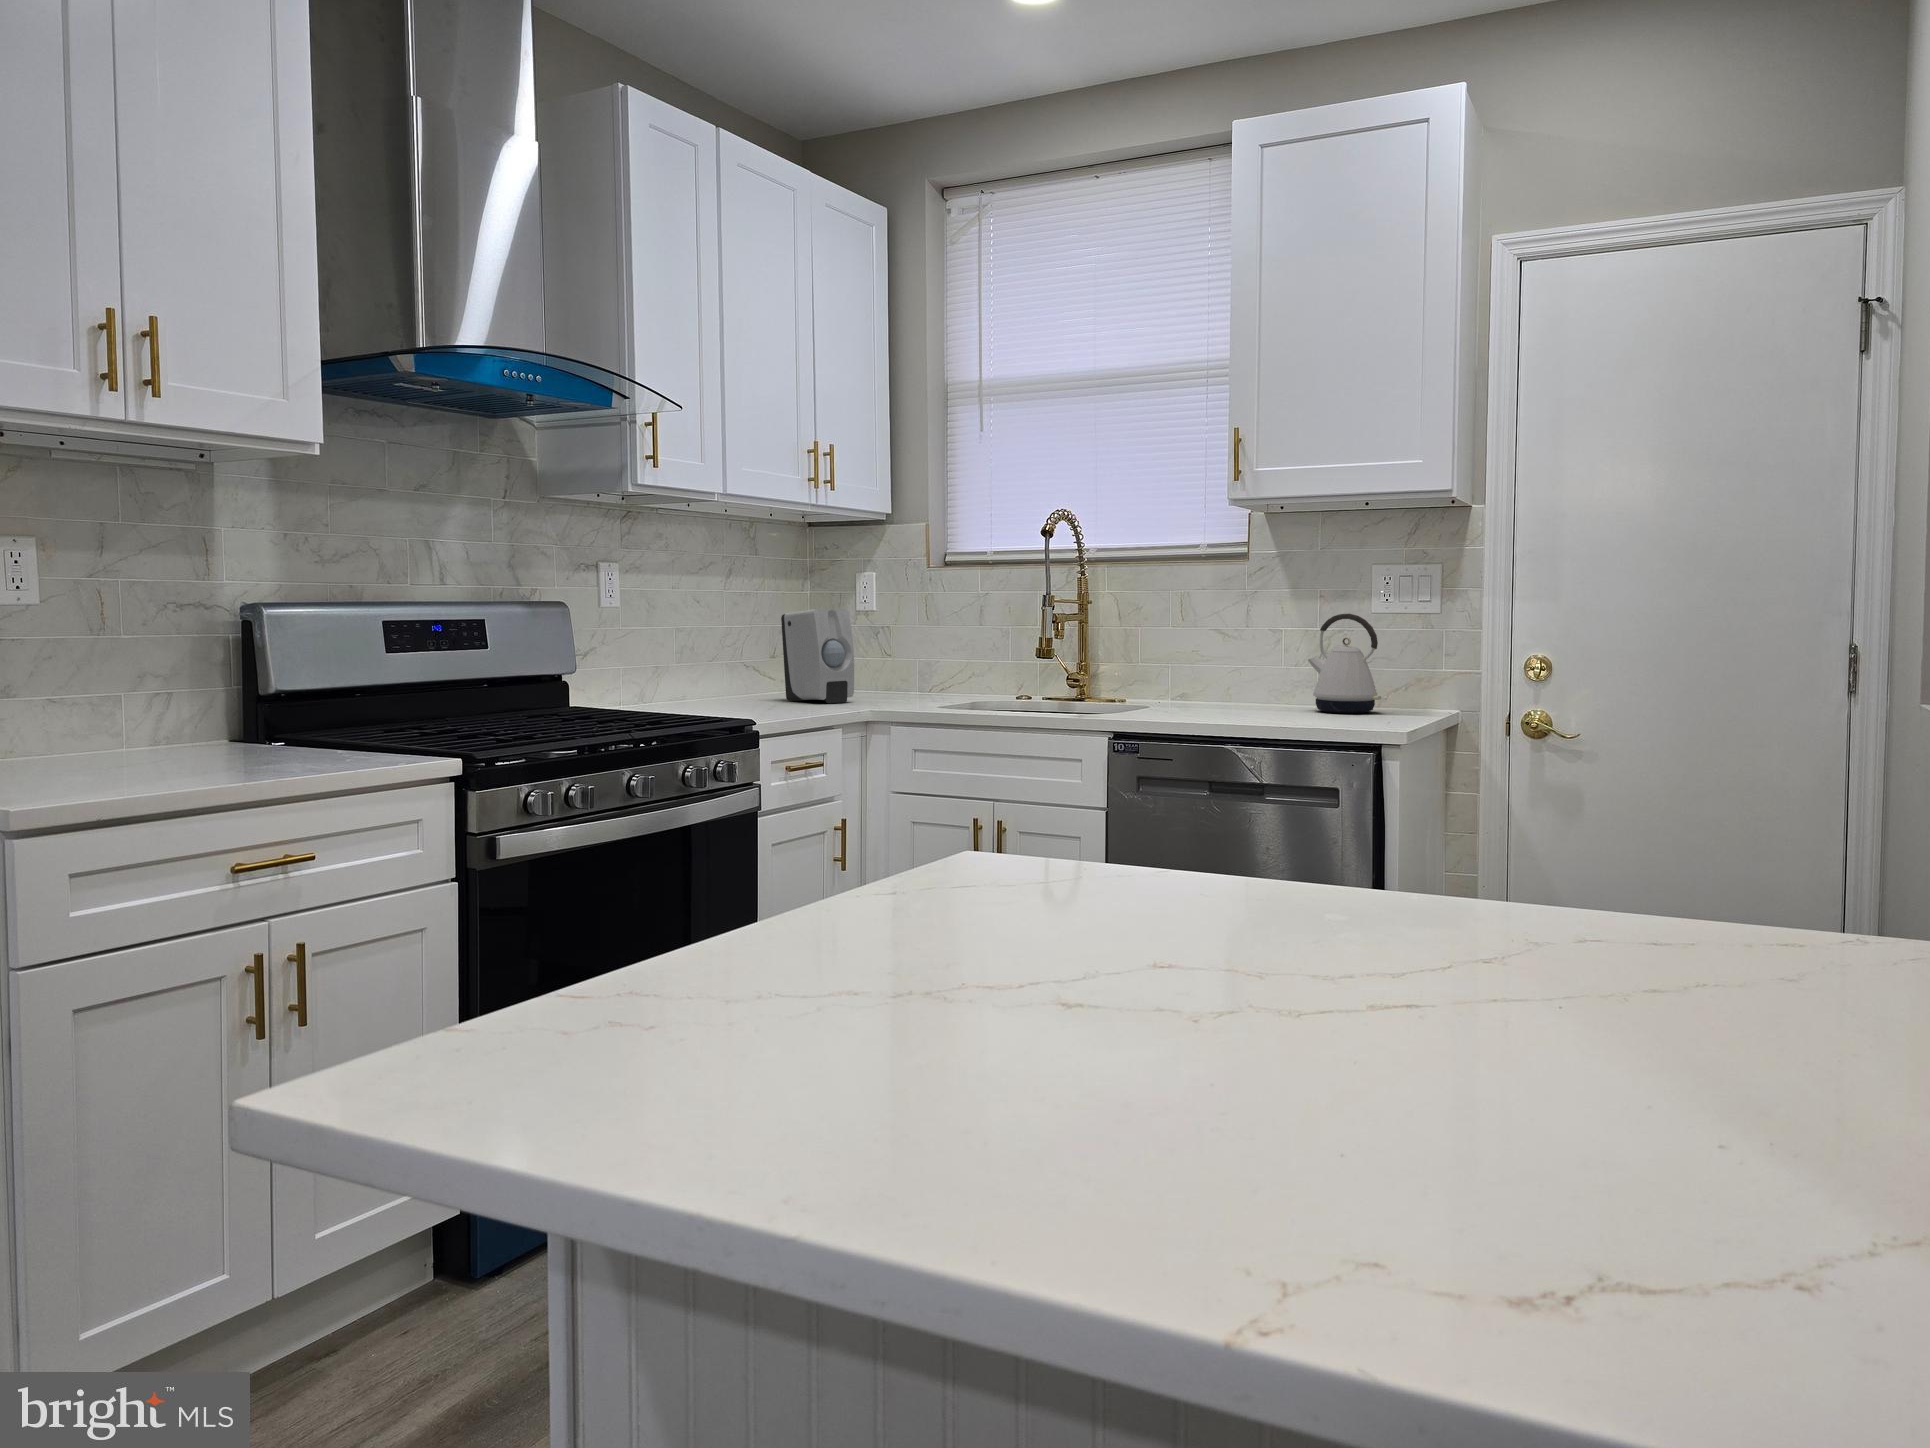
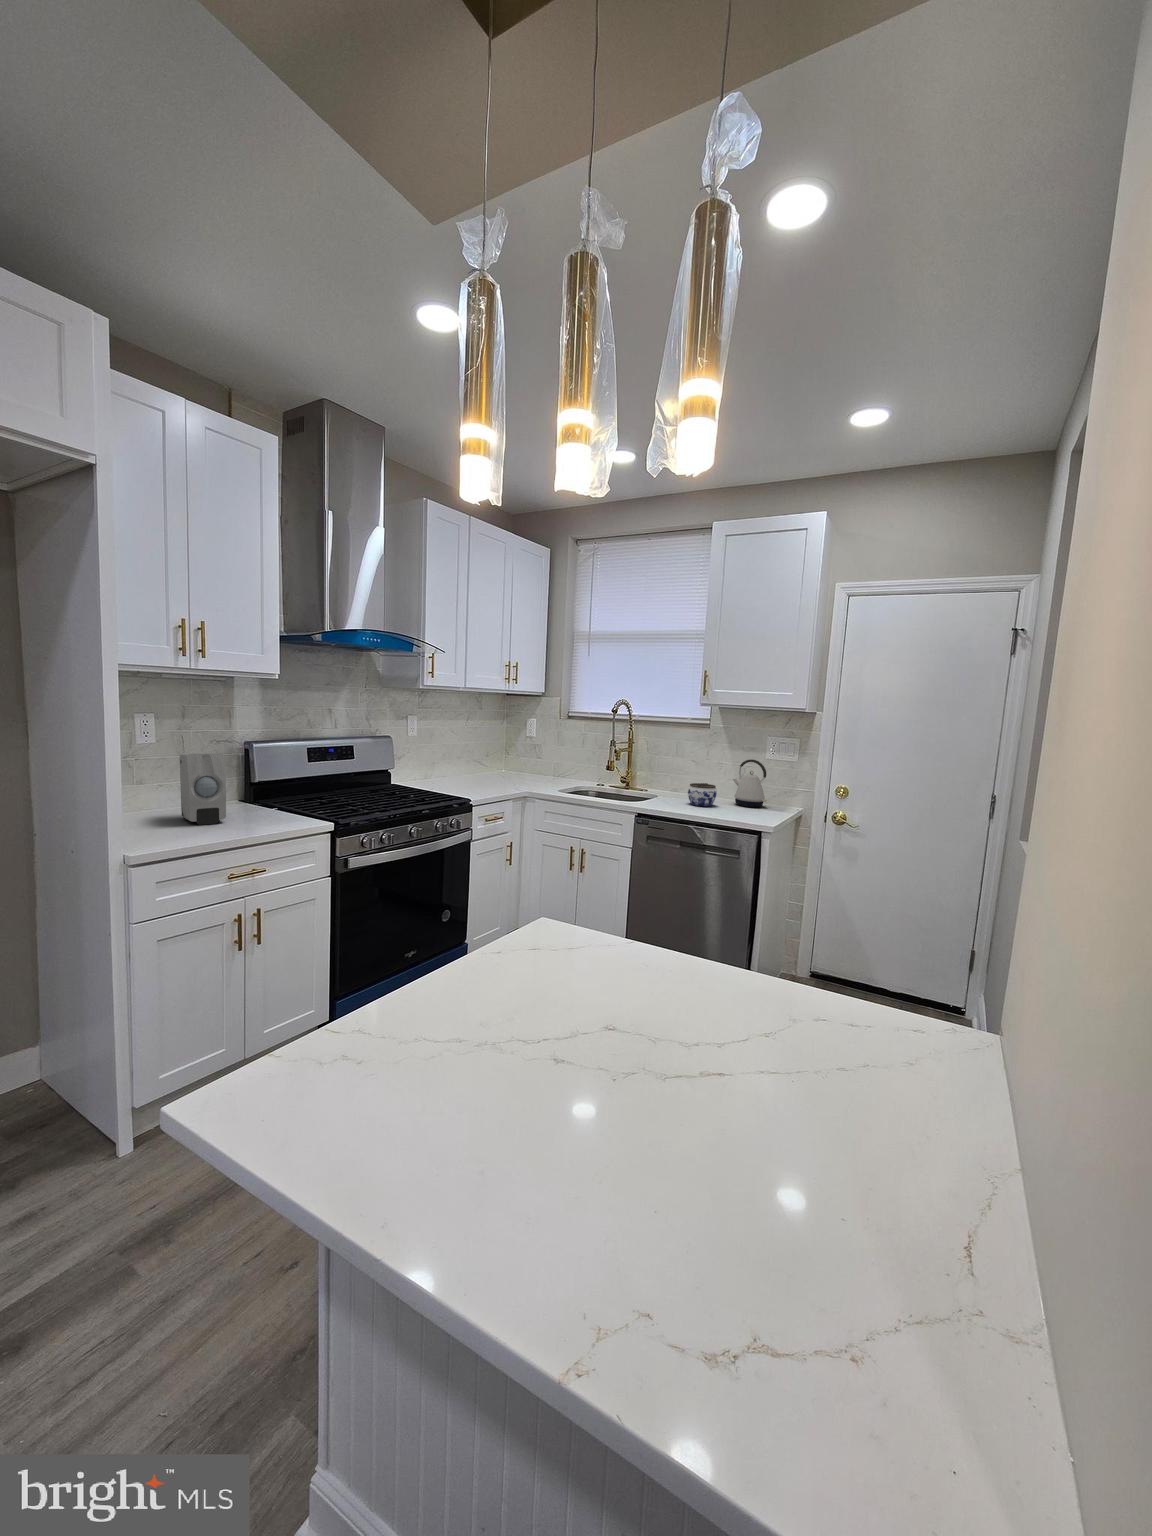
soap dispenser: present [781,609,854,703] -> present [180,752,226,825]
jar: none [1216,668,1277,715] -> present [688,783,717,806]

